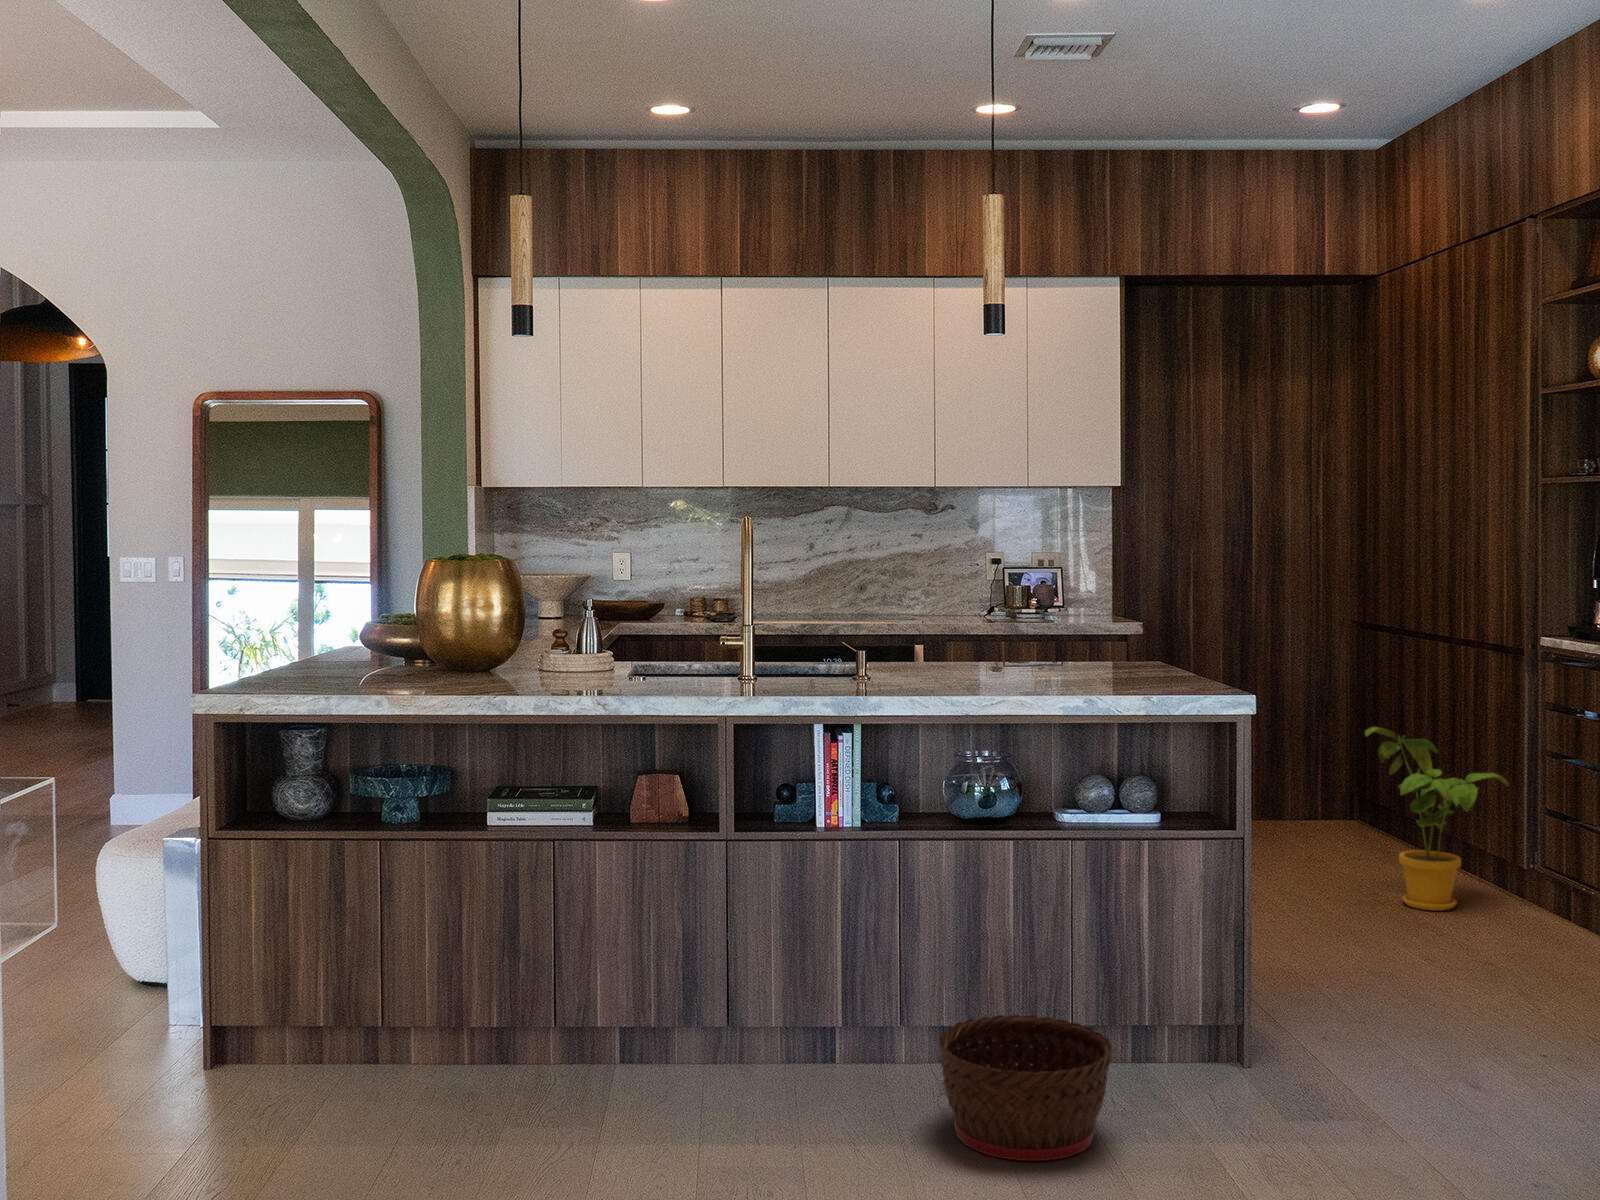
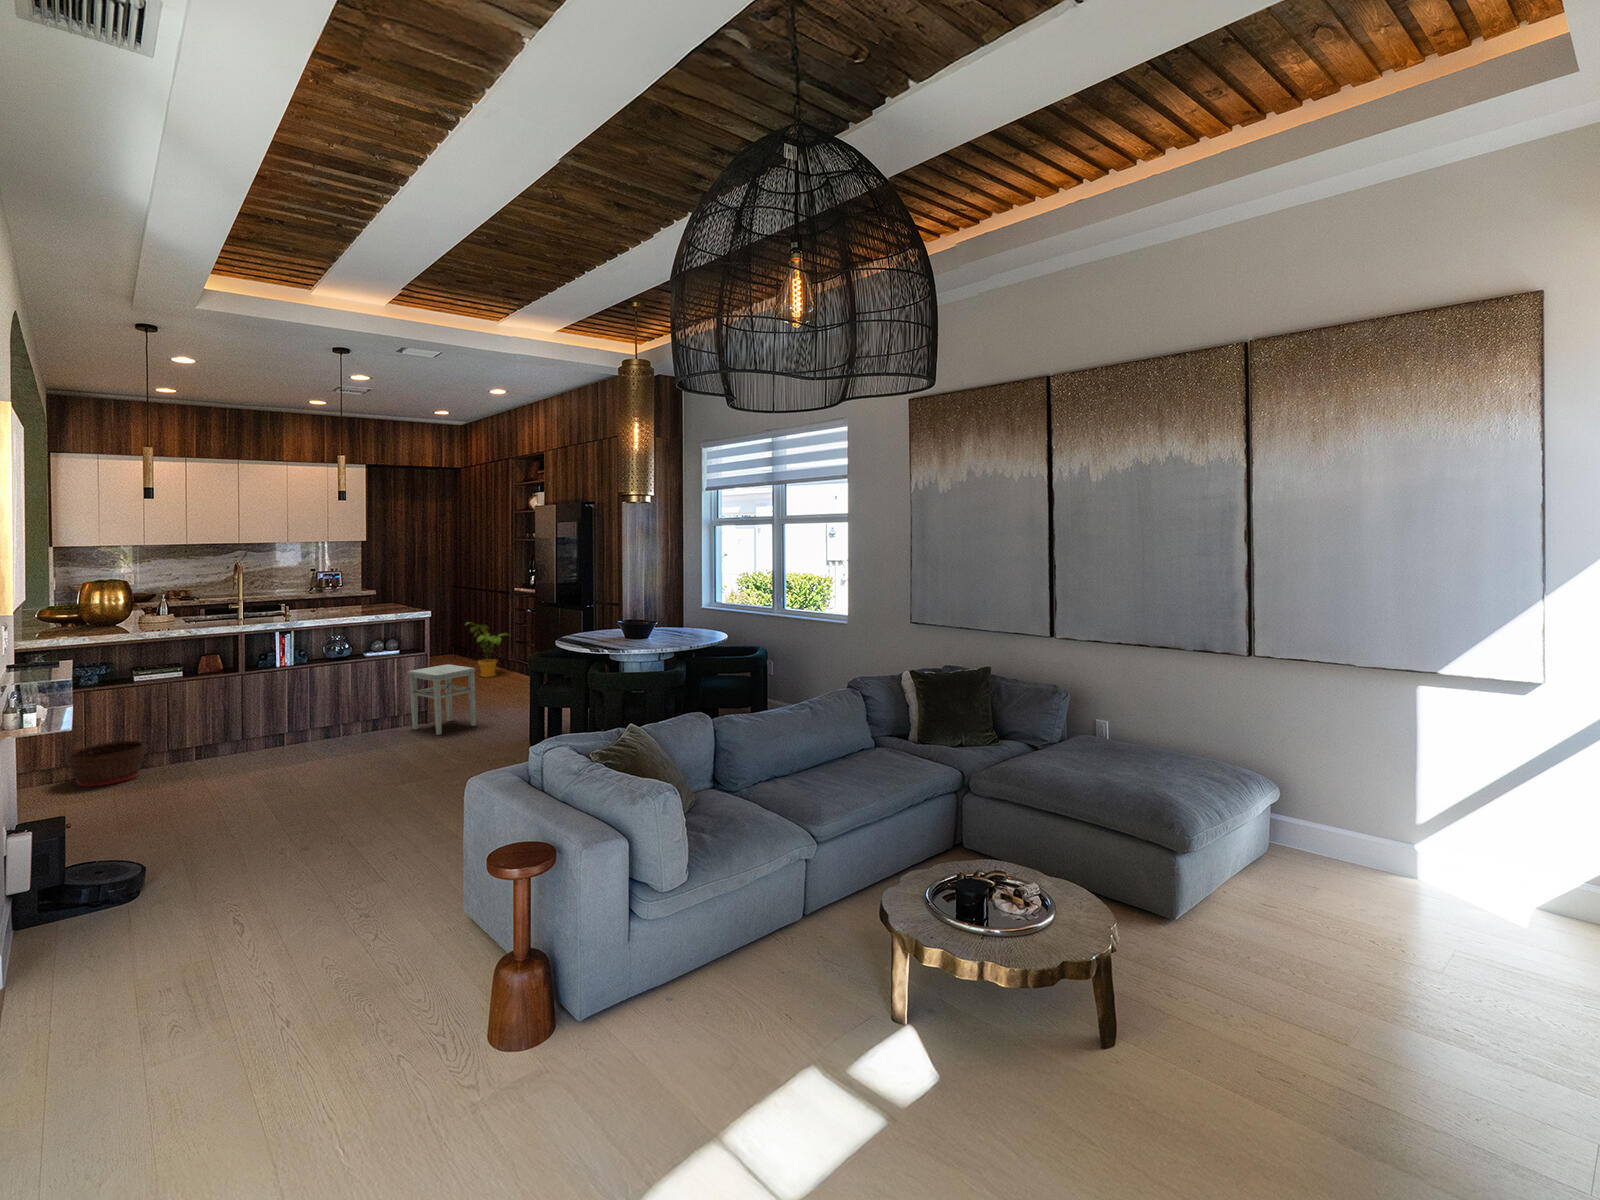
stool: none [1185,885,1426,1168] -> present [408,664,476,735]
basket: present [937,1014,1113,1161] -> present [66,741,145,787]

